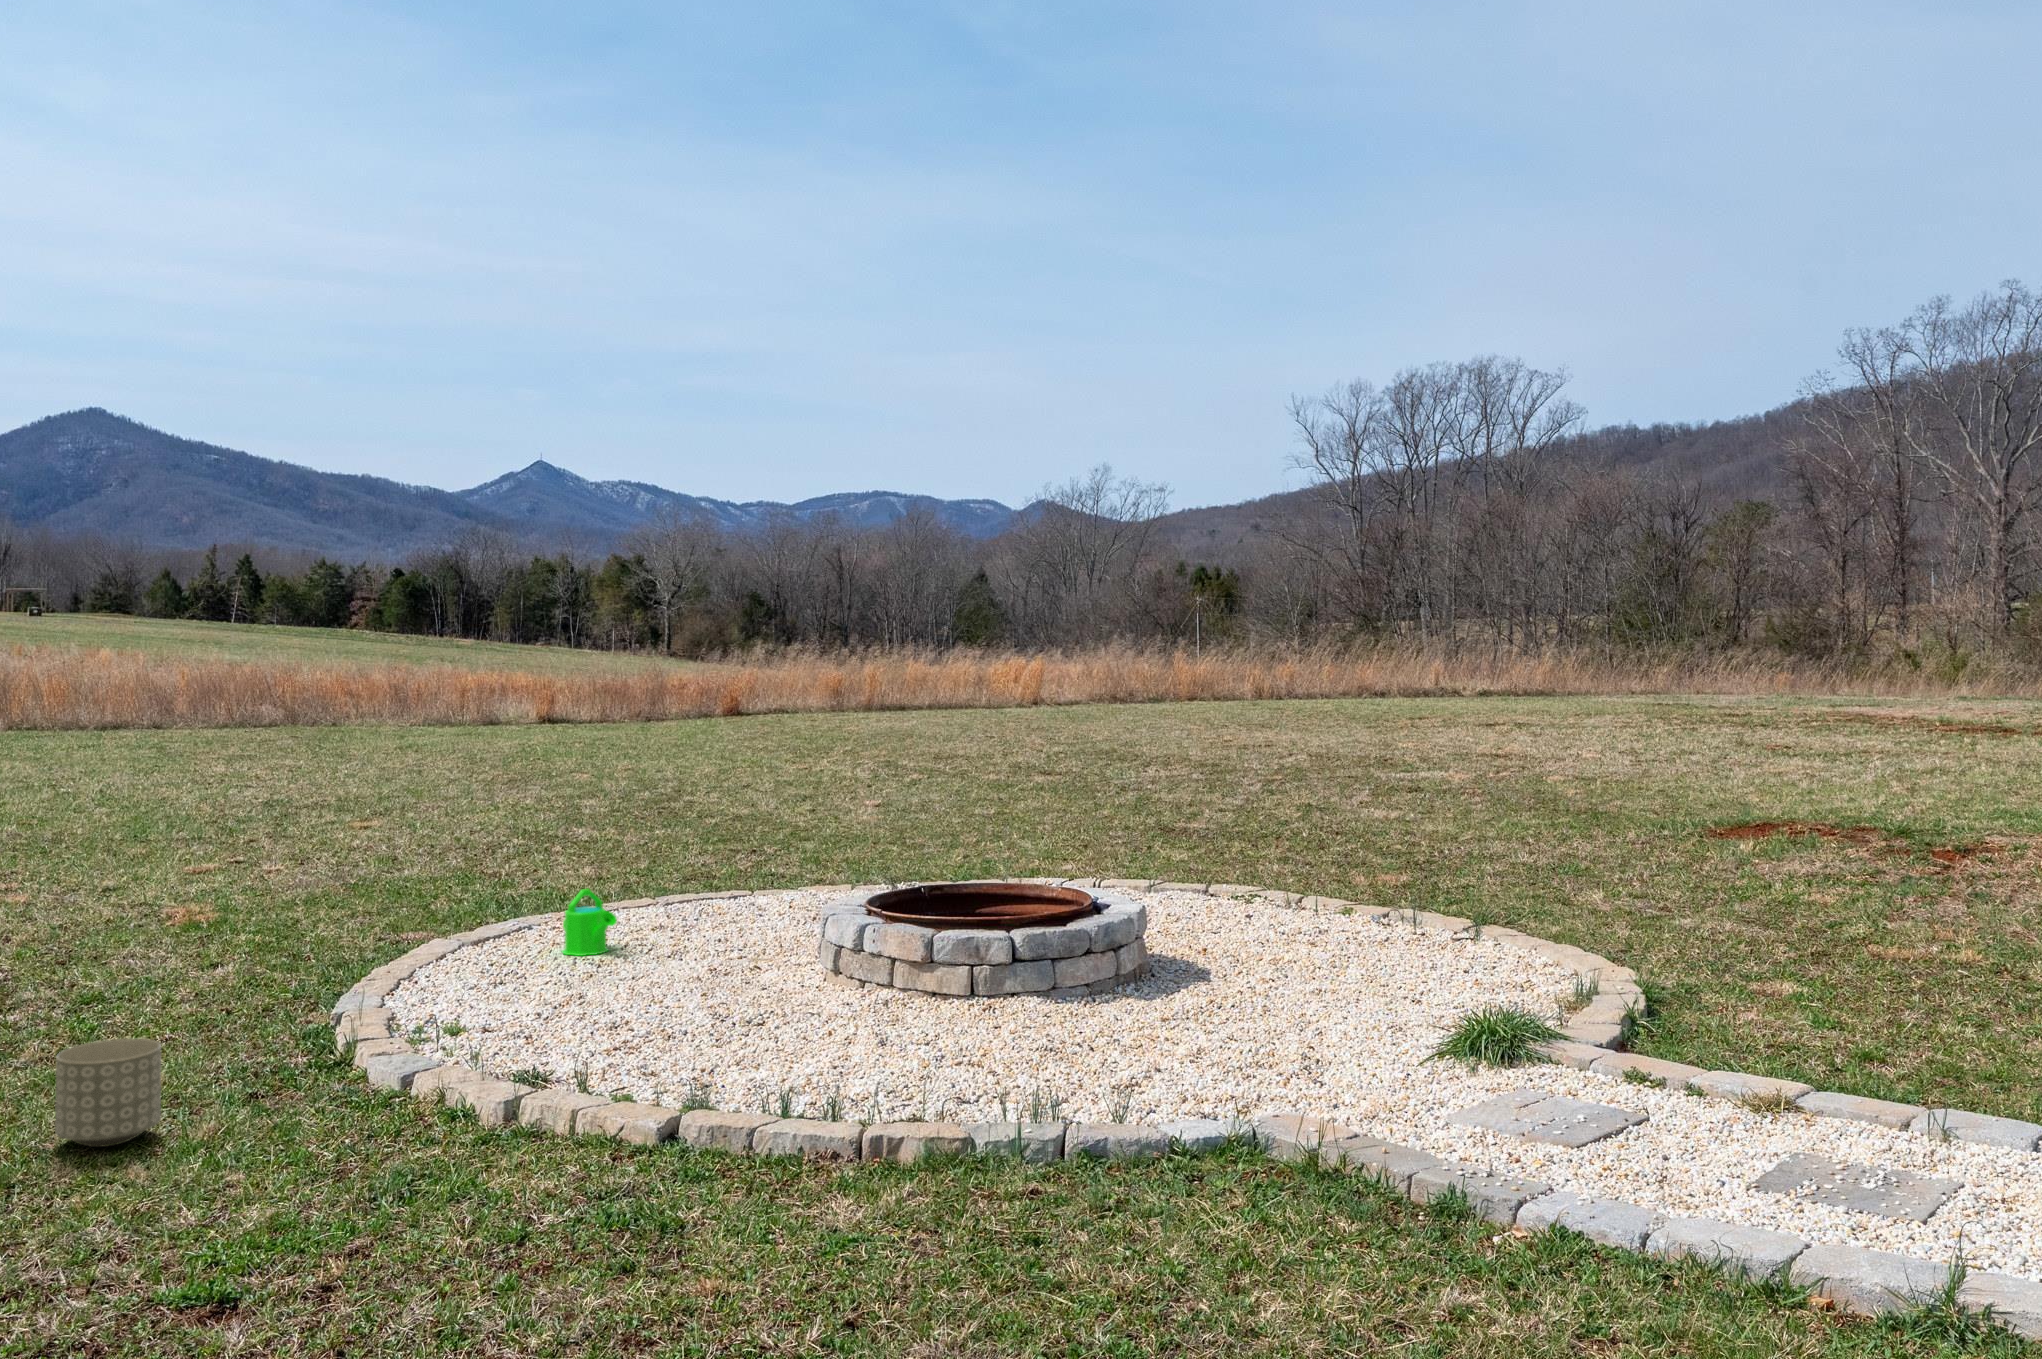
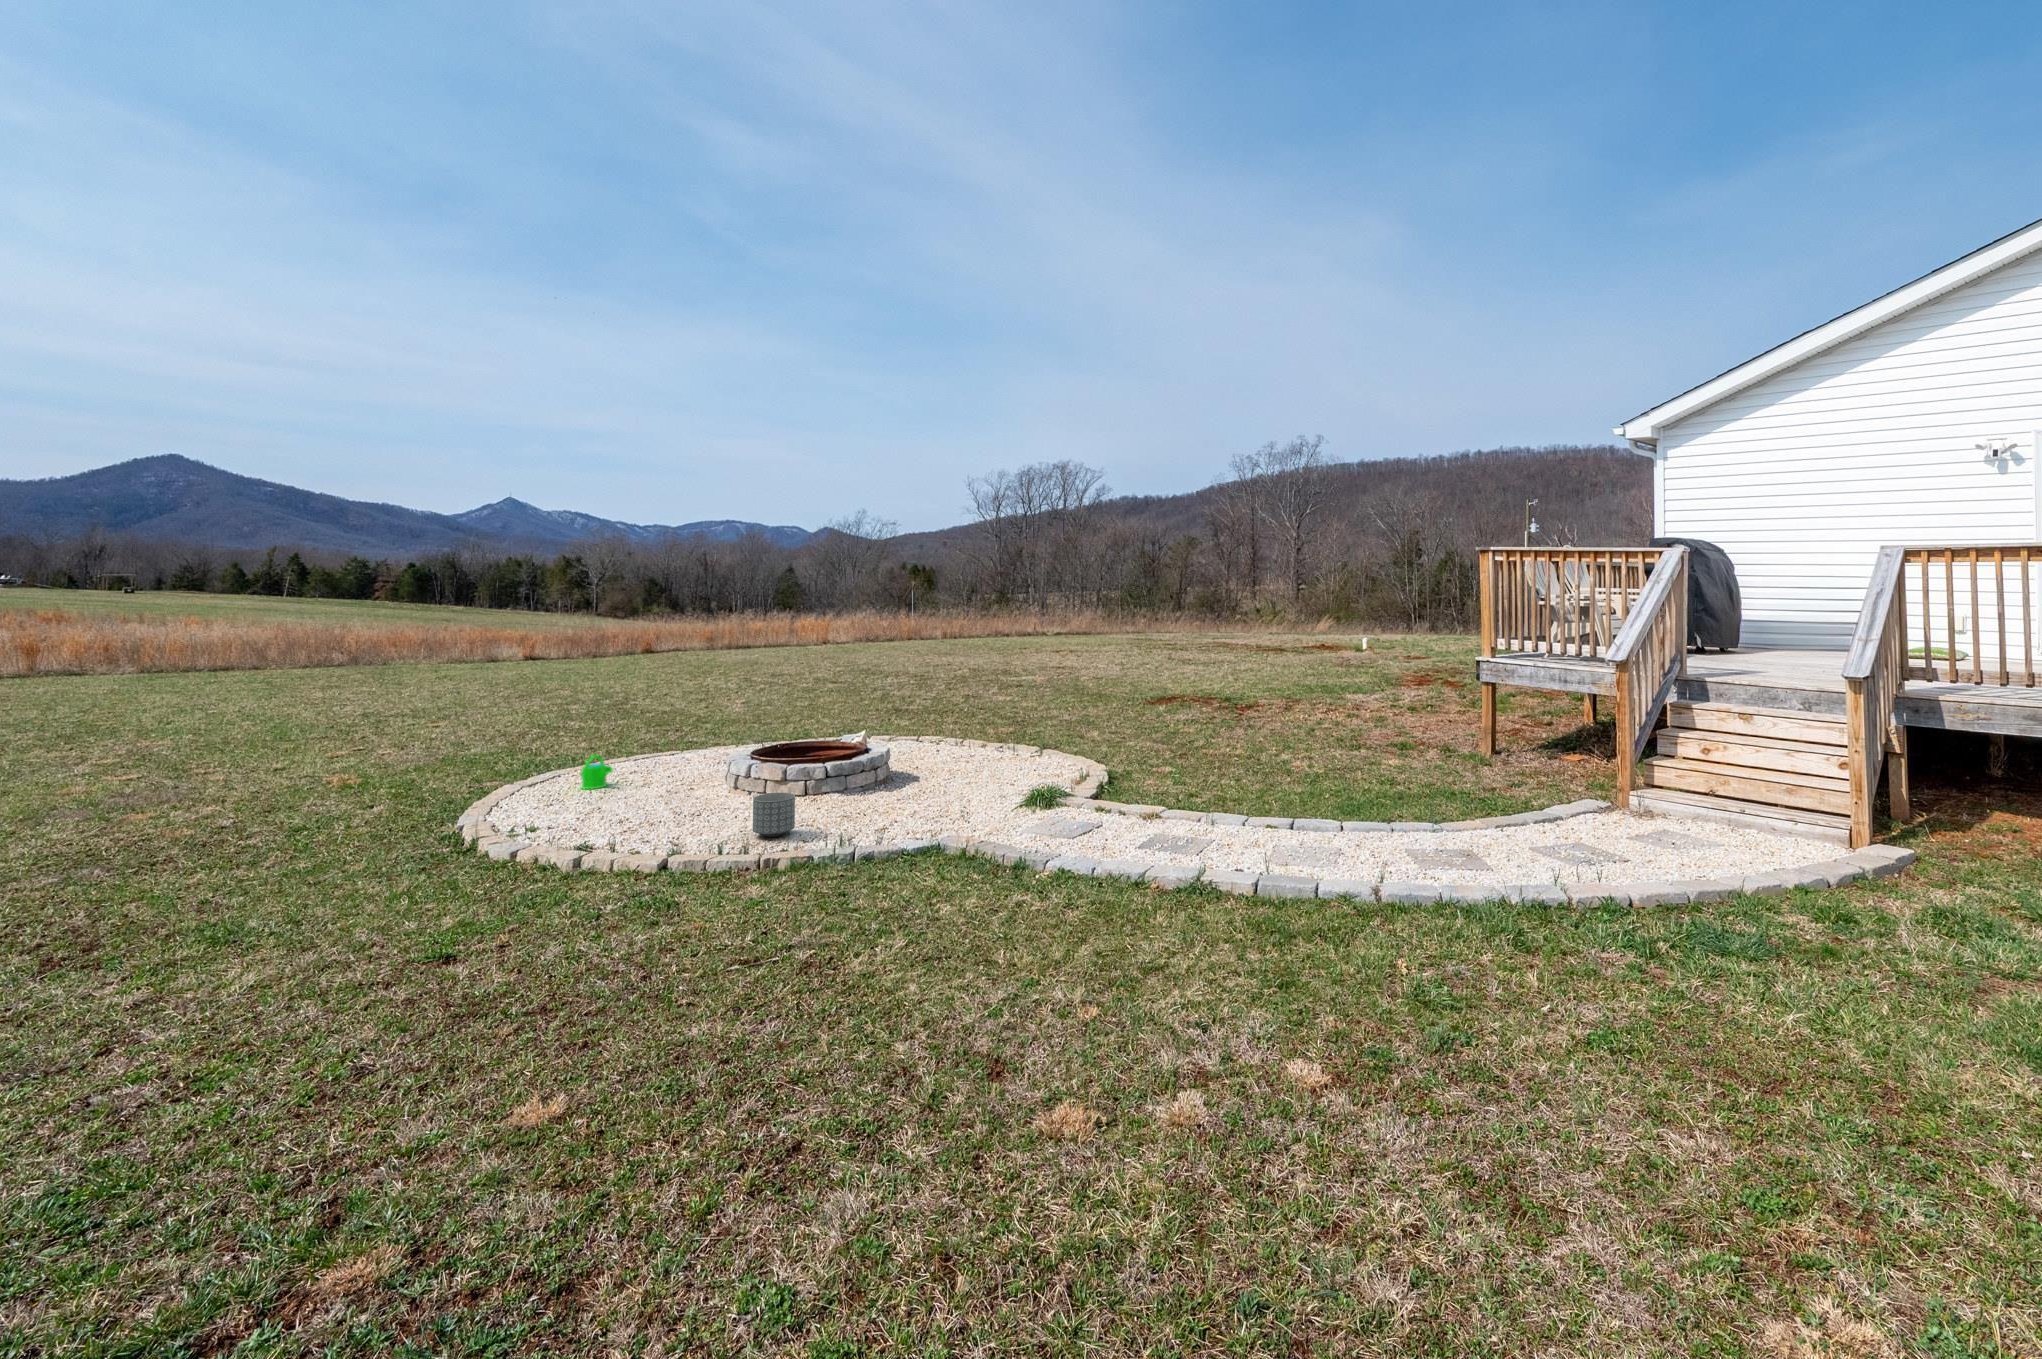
planter: present [55,1039,161,1147] -> present [753,792,795,837]

